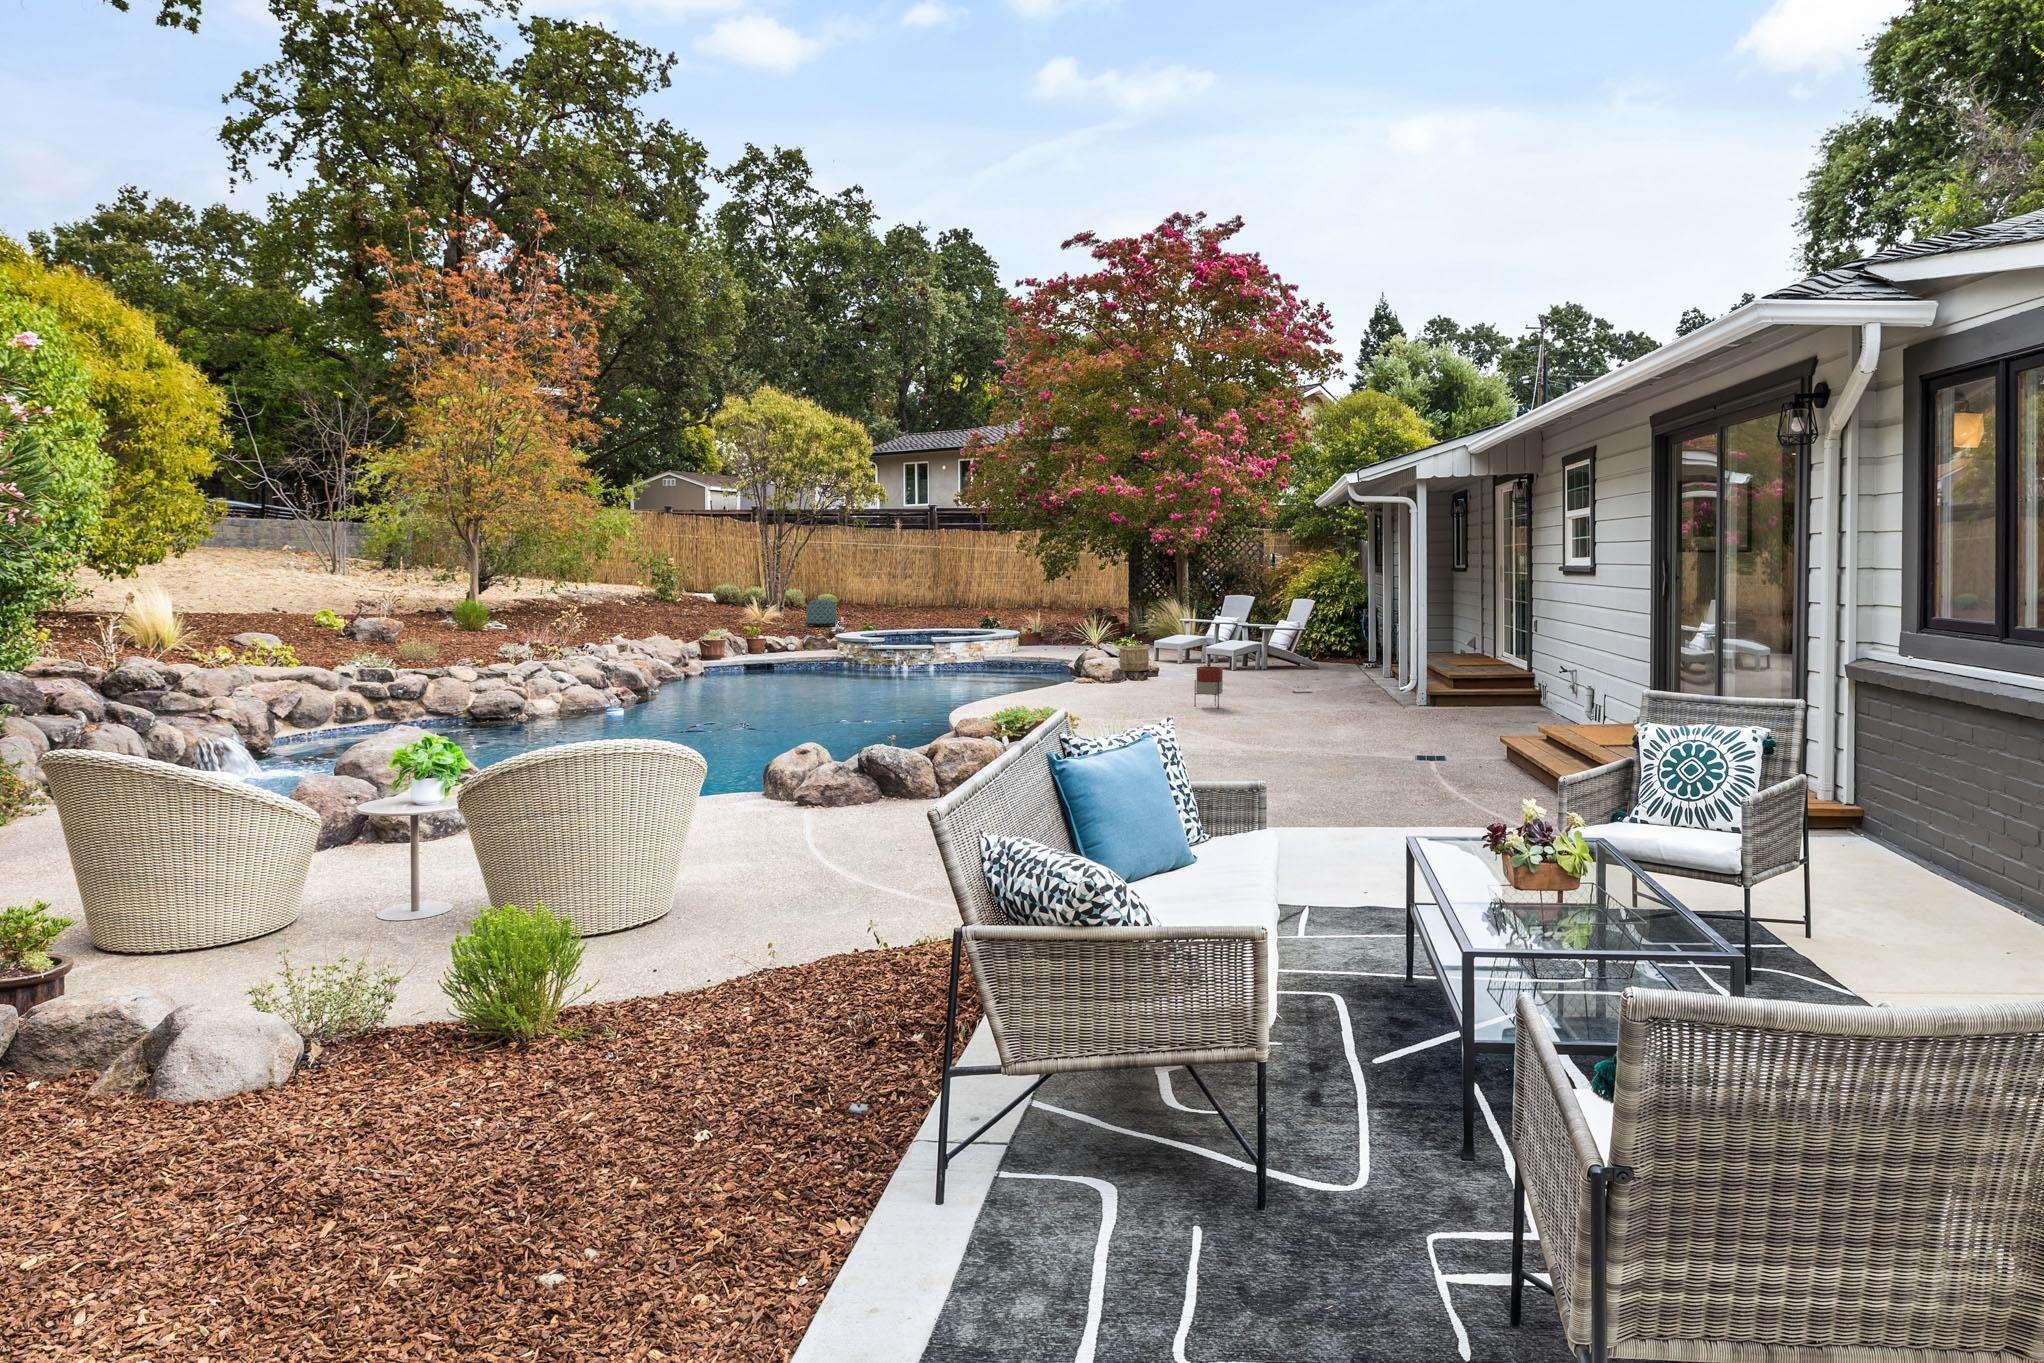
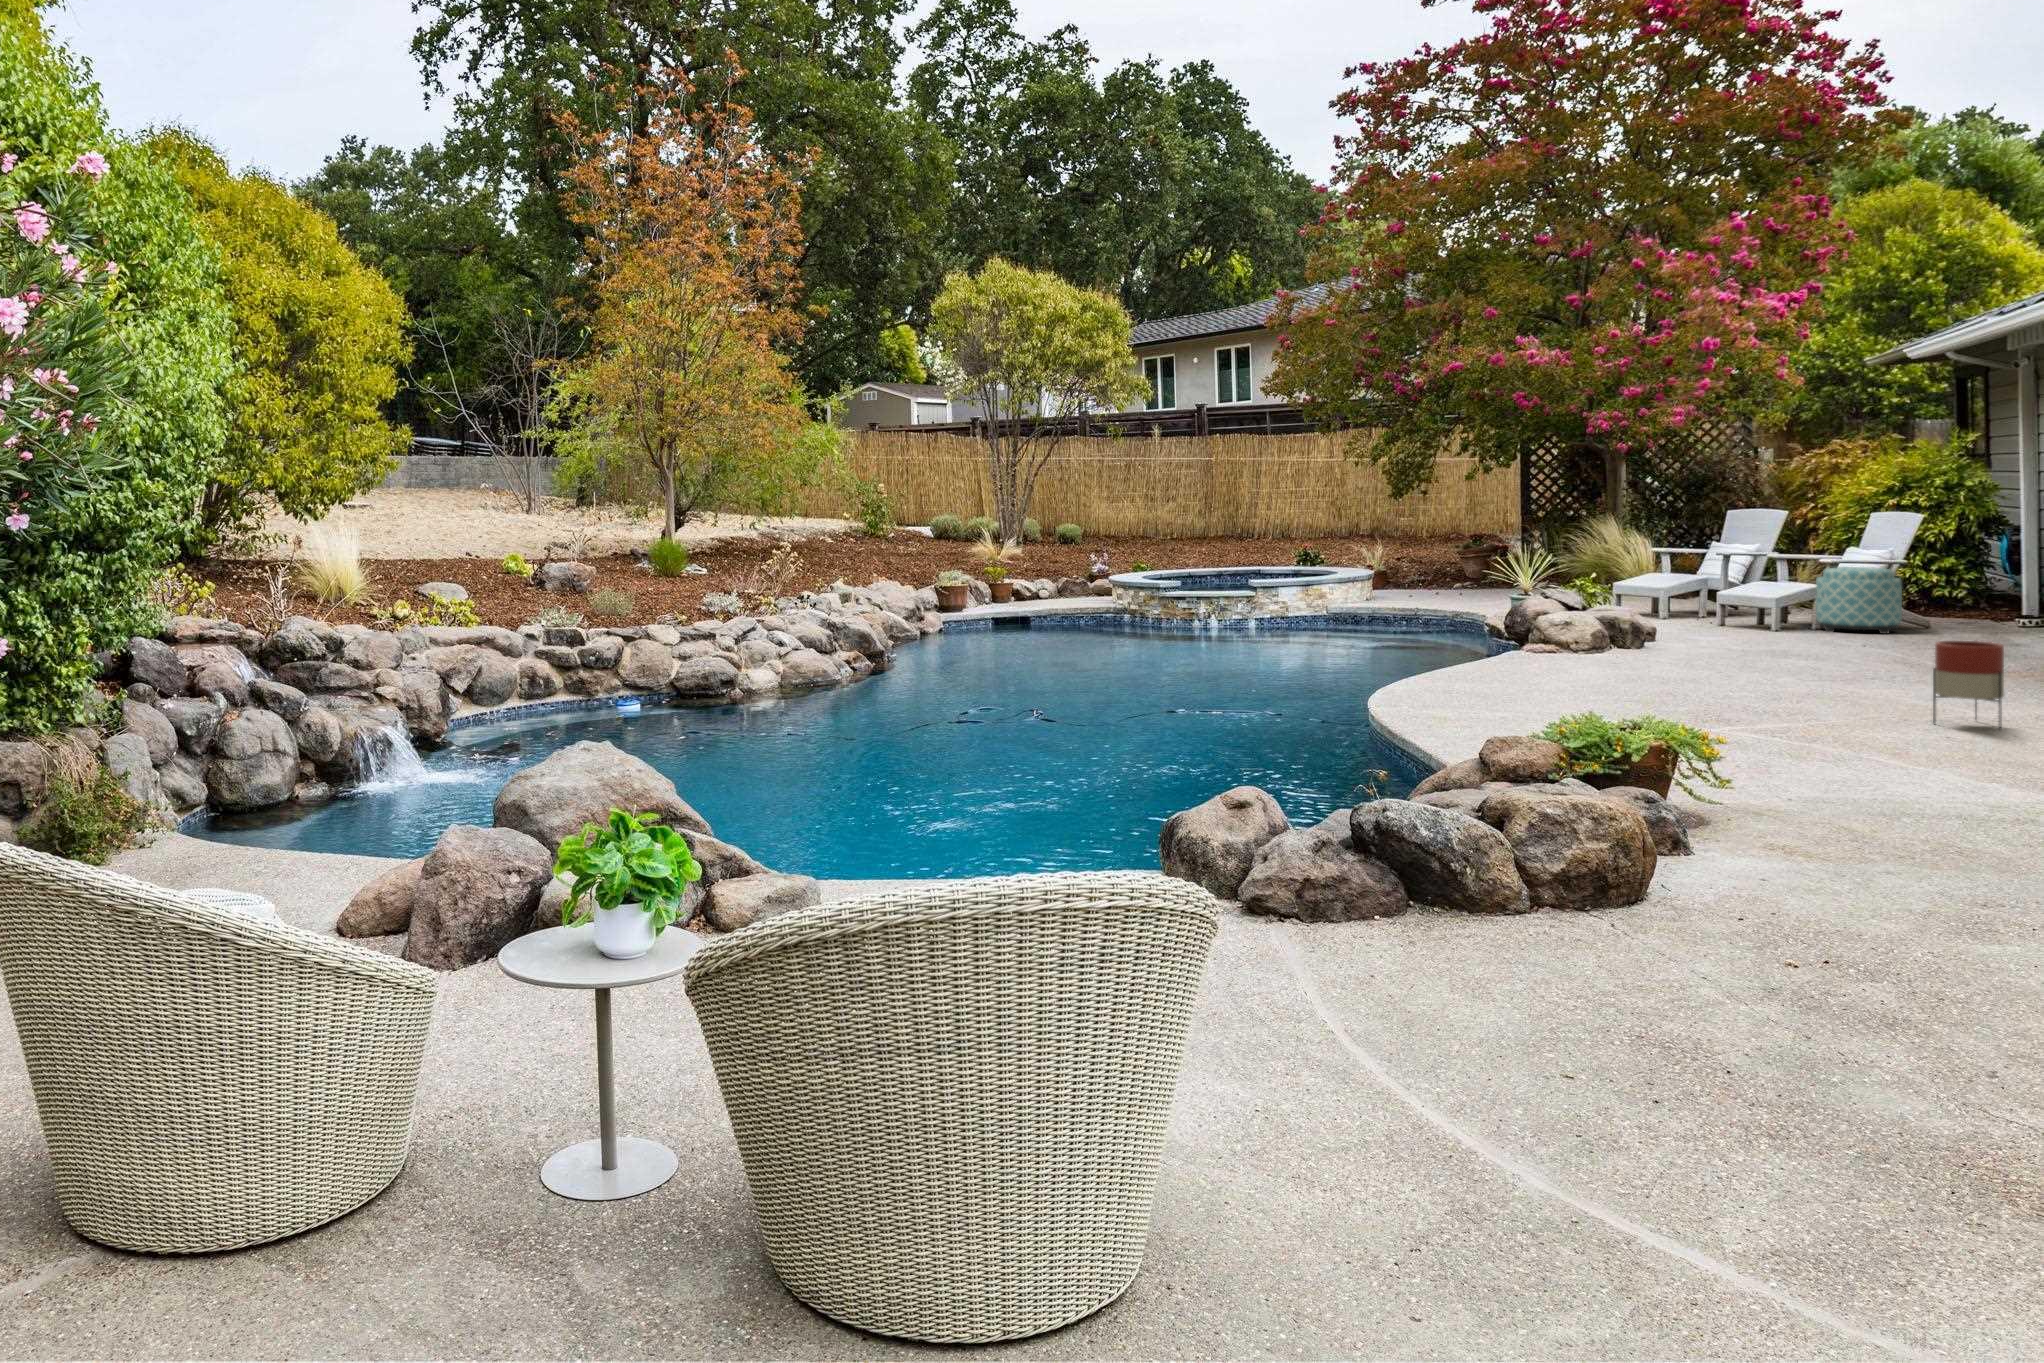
ottoman: present [806,600,836,627] -> present [1816,567,1902,634]
wooden bucket: present [1119,646,1149,671] -> none [1620,596,1681,640]

